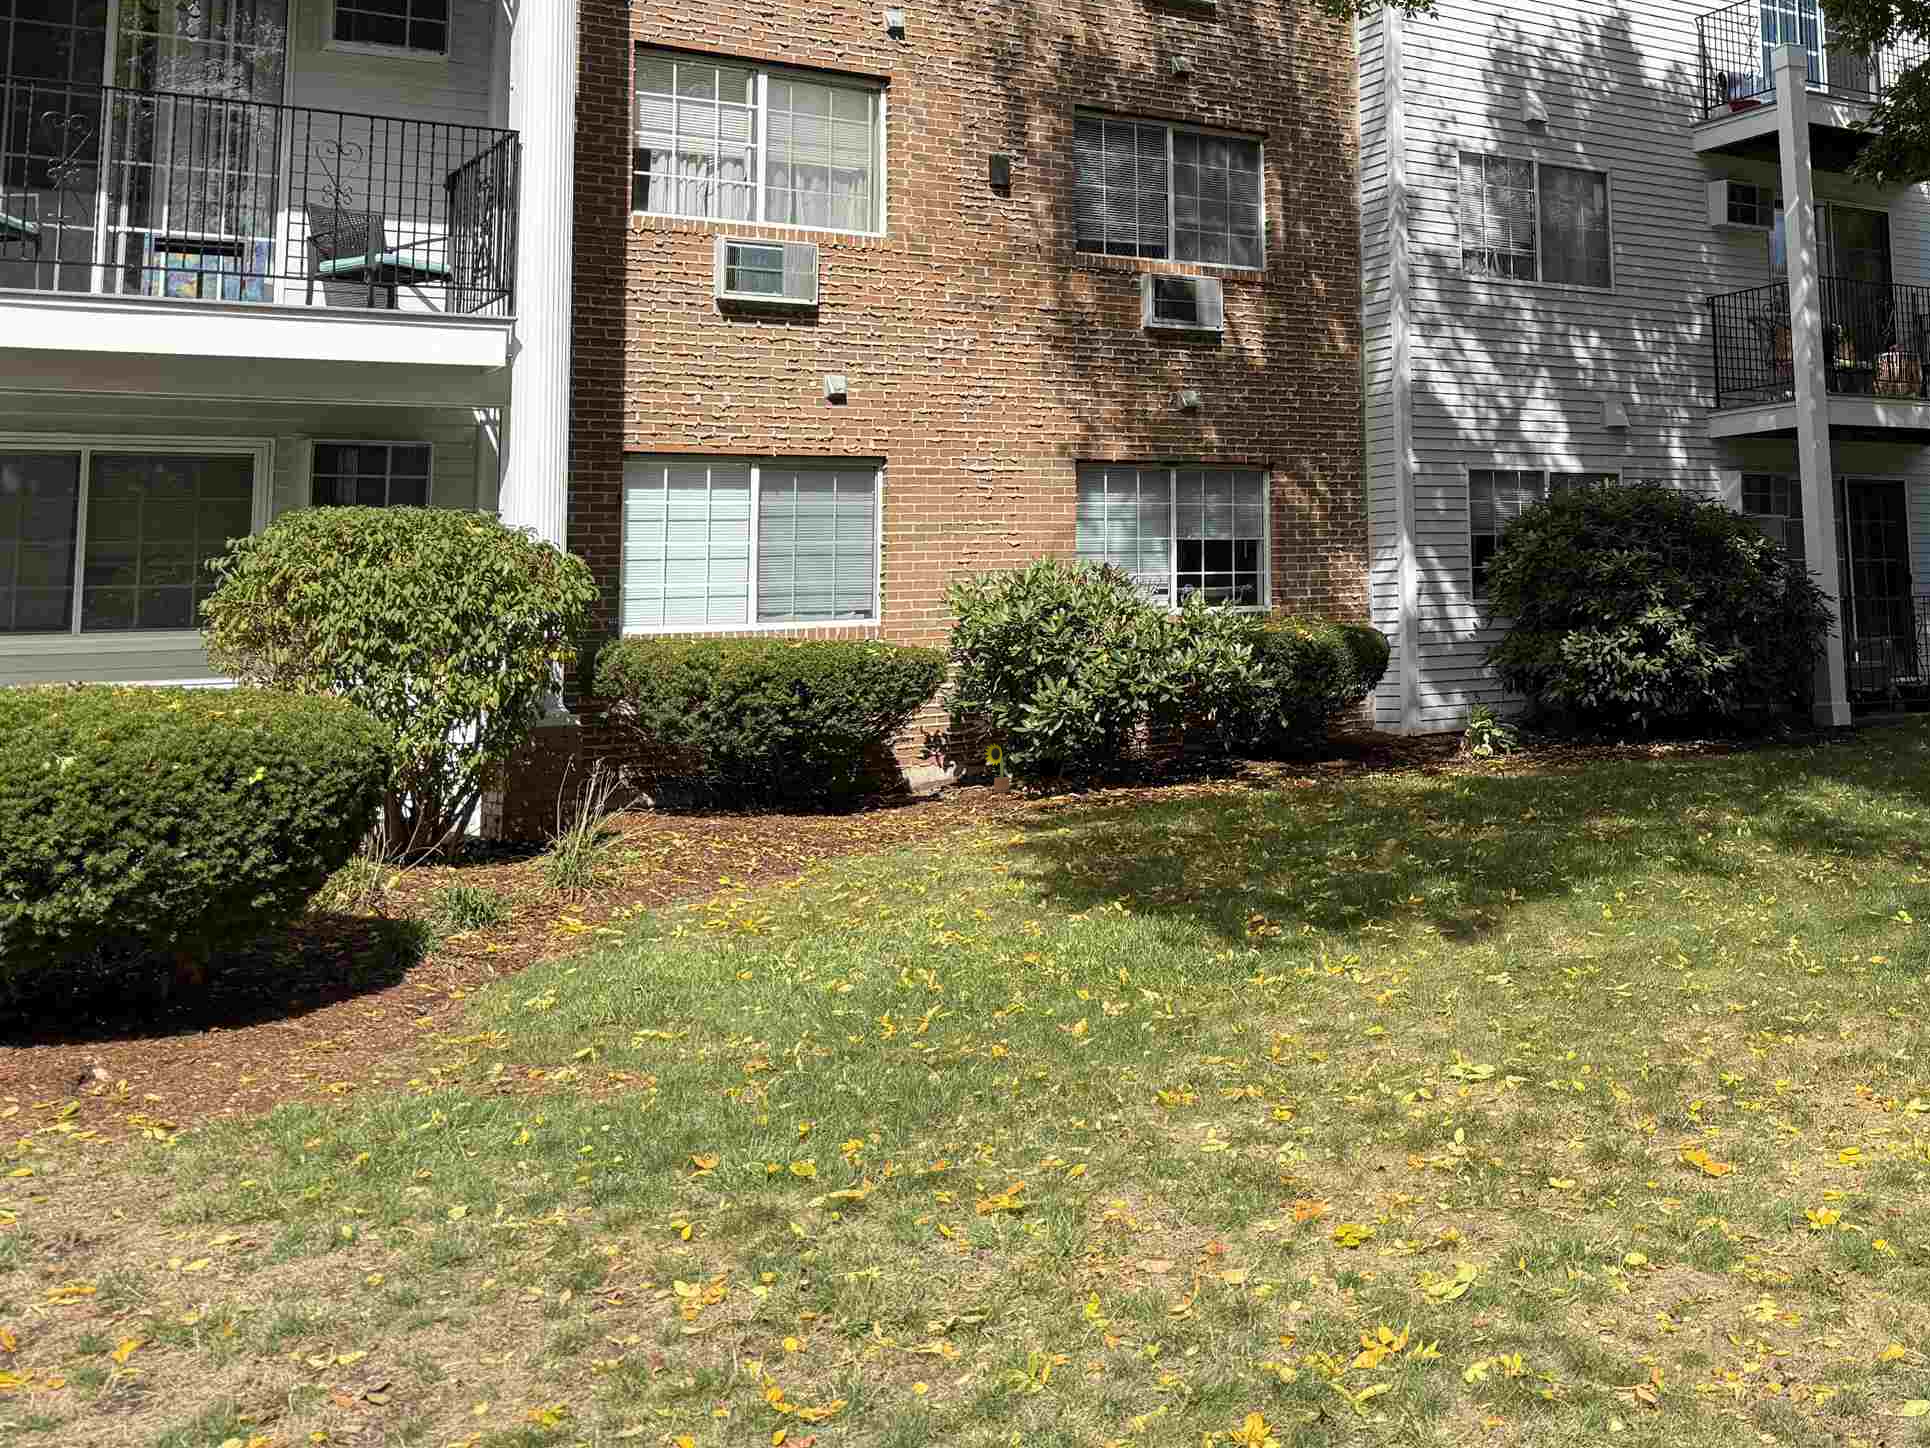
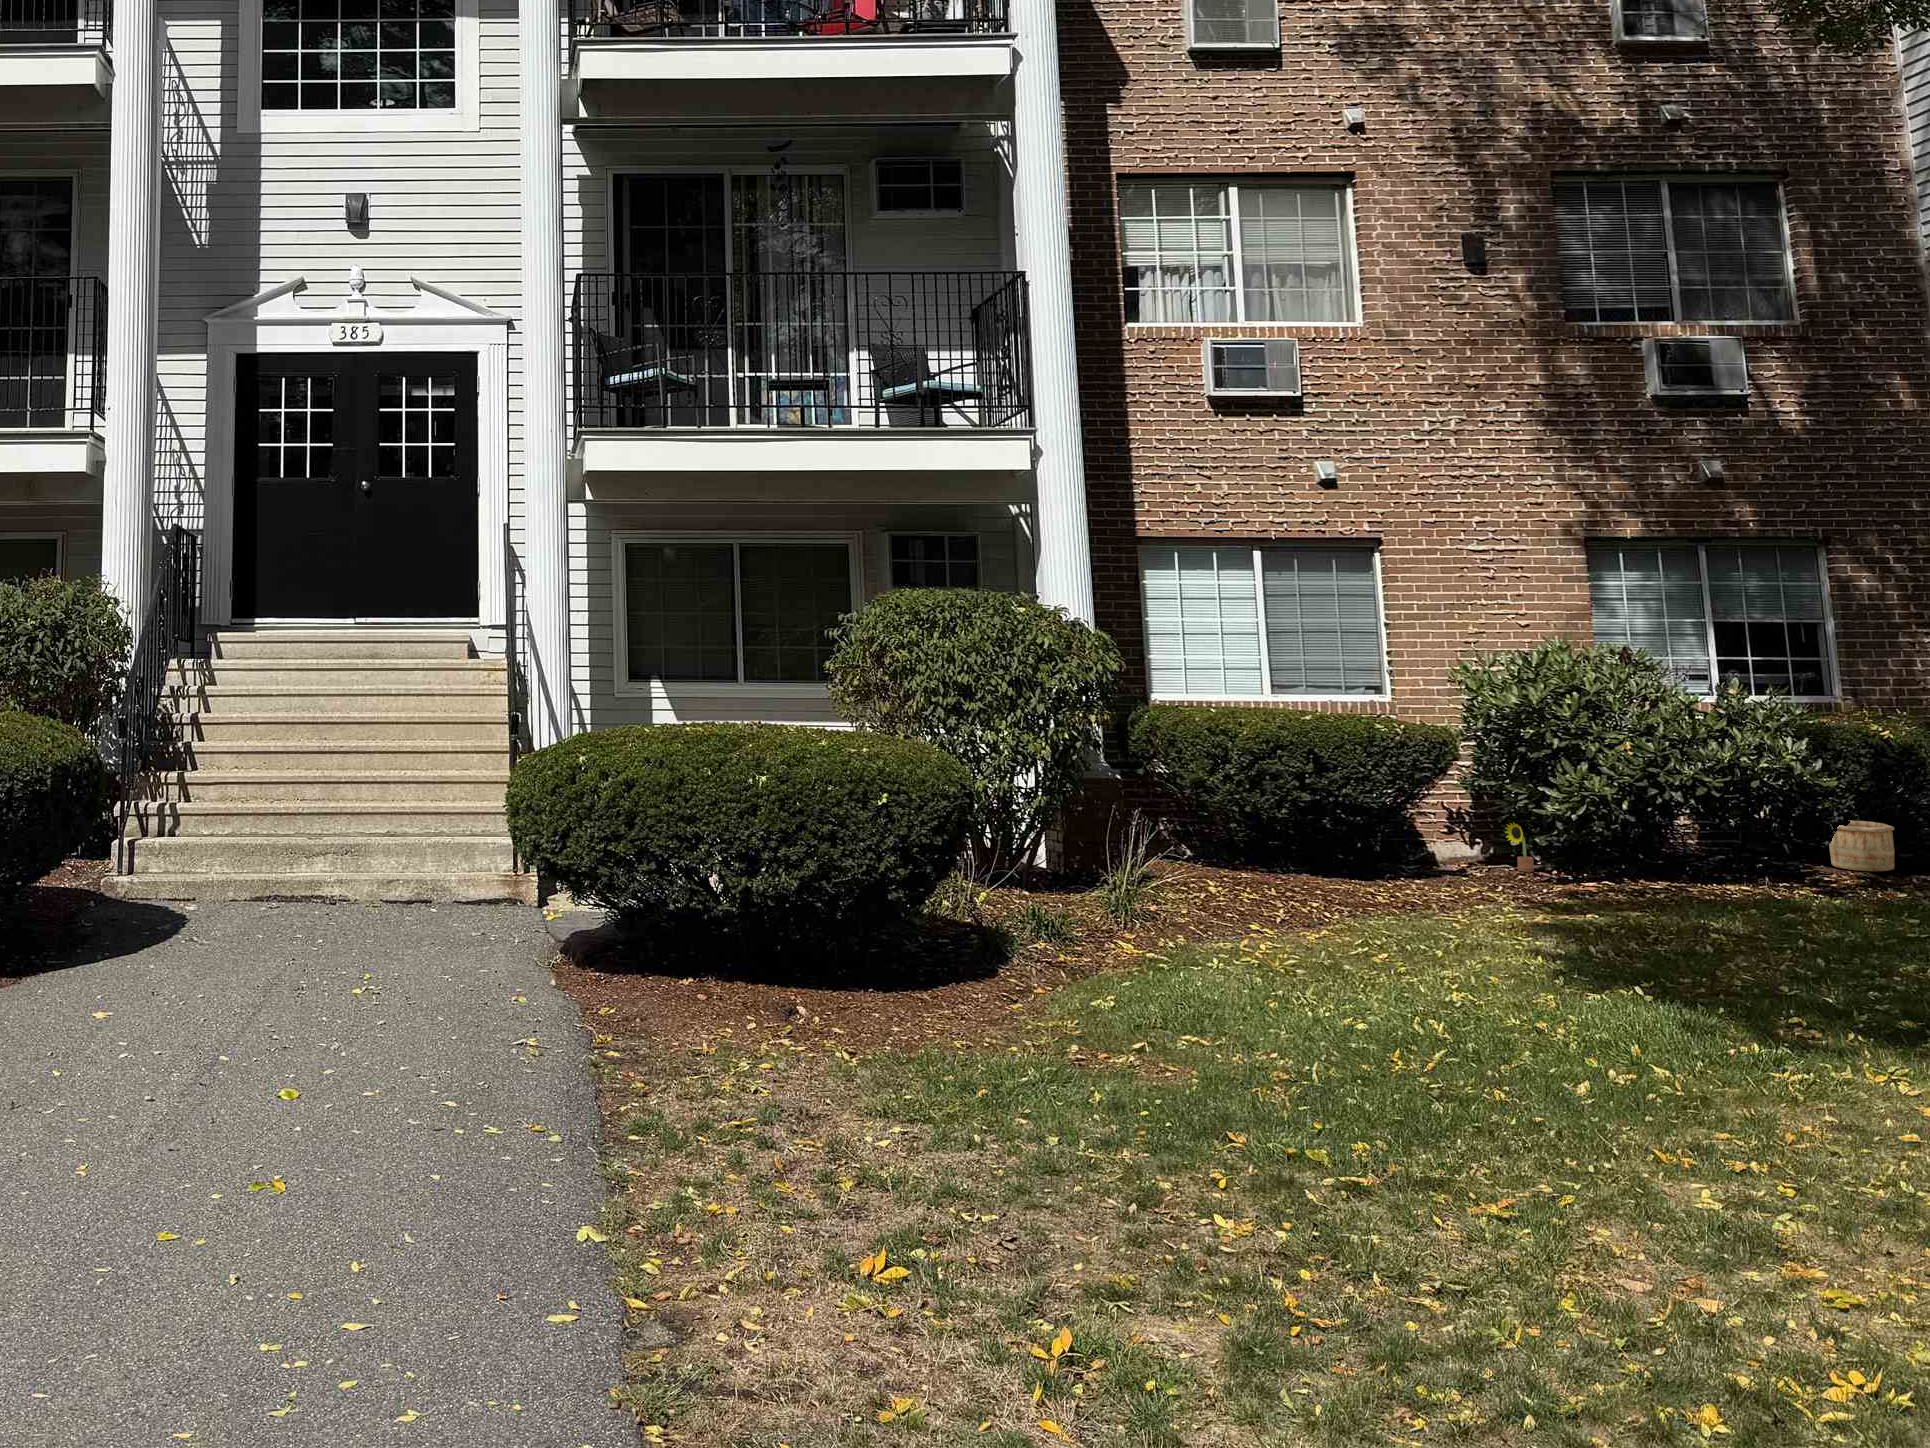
wooden bucket: none [1260,721,1313,766] -> present [1829,821,1894,871]

